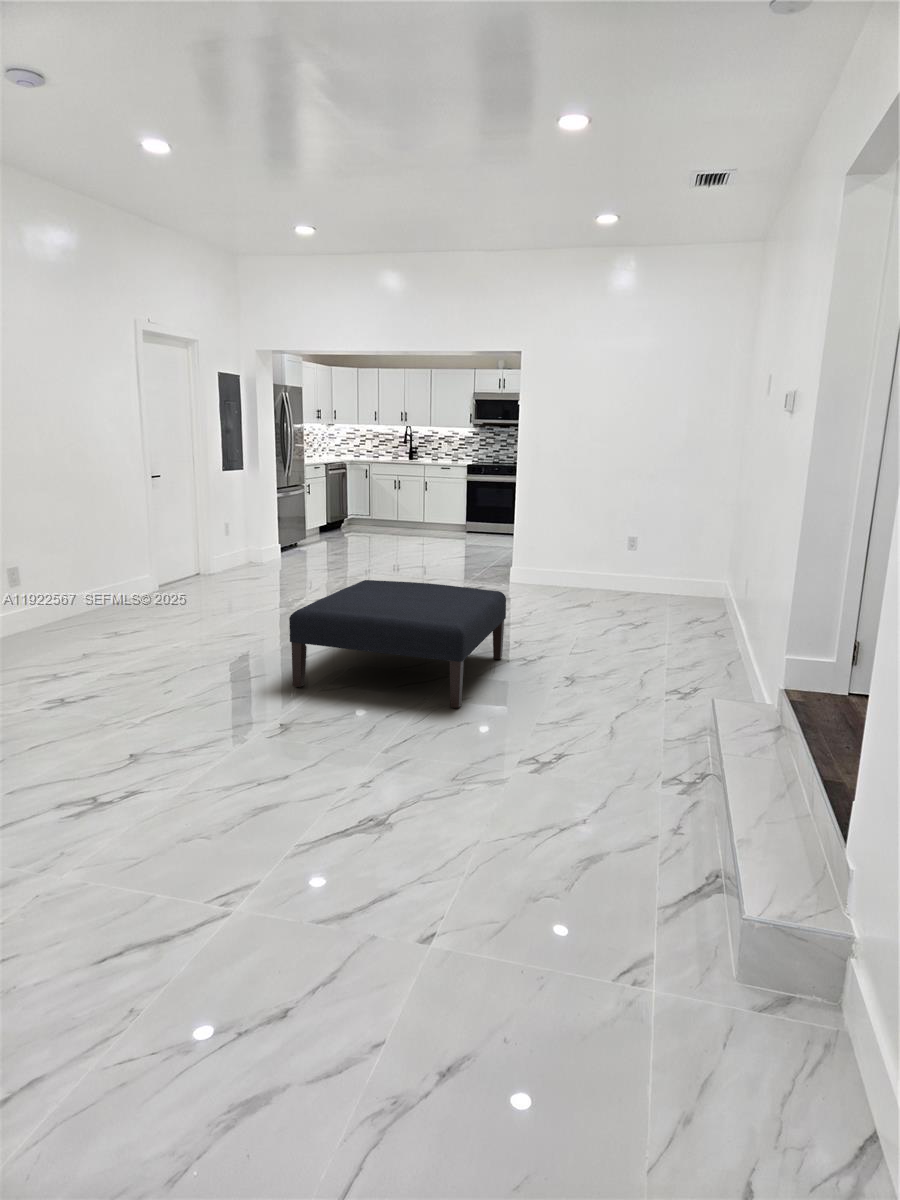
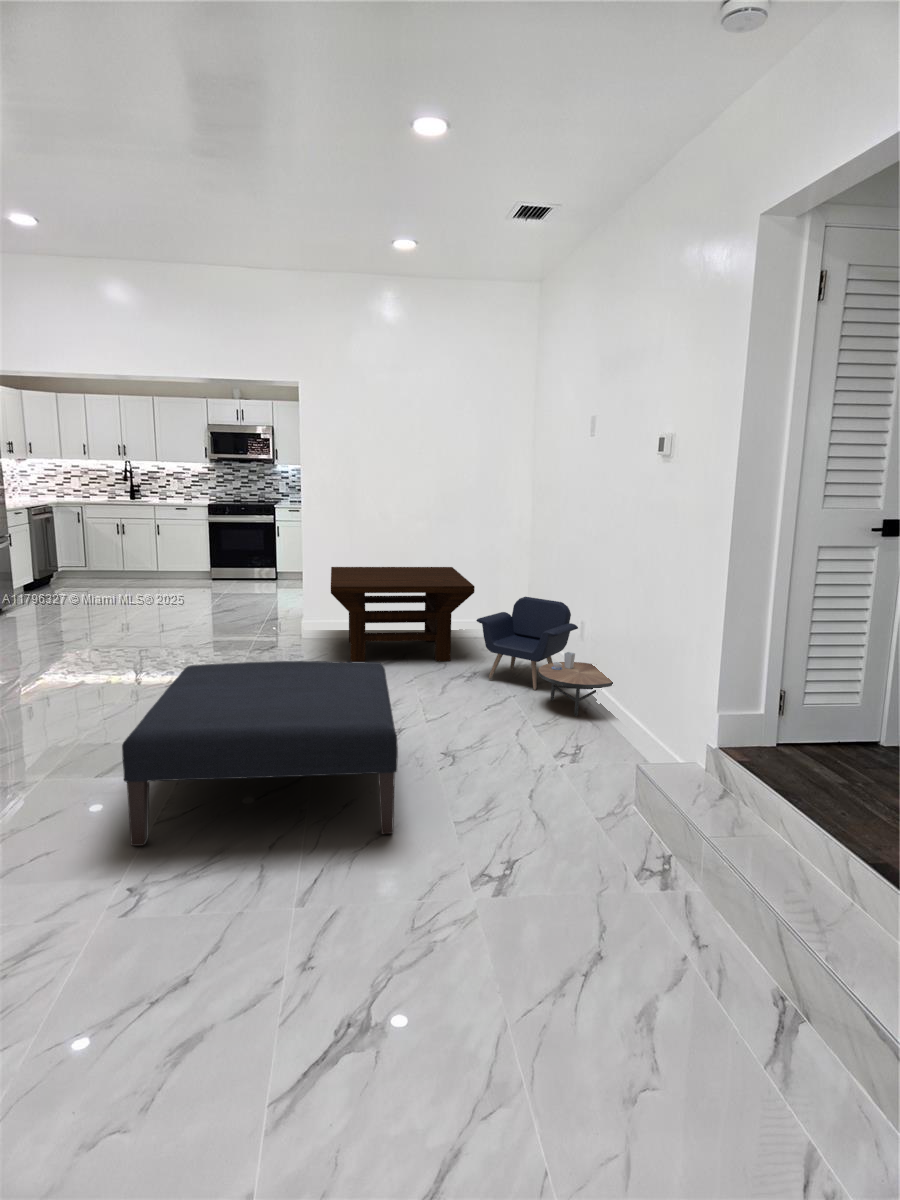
coffee table: none [510,521,643,611] -> present [331,567,475,662]
armchair: none [629,556,740,663] -> present [476,597,613,716]

